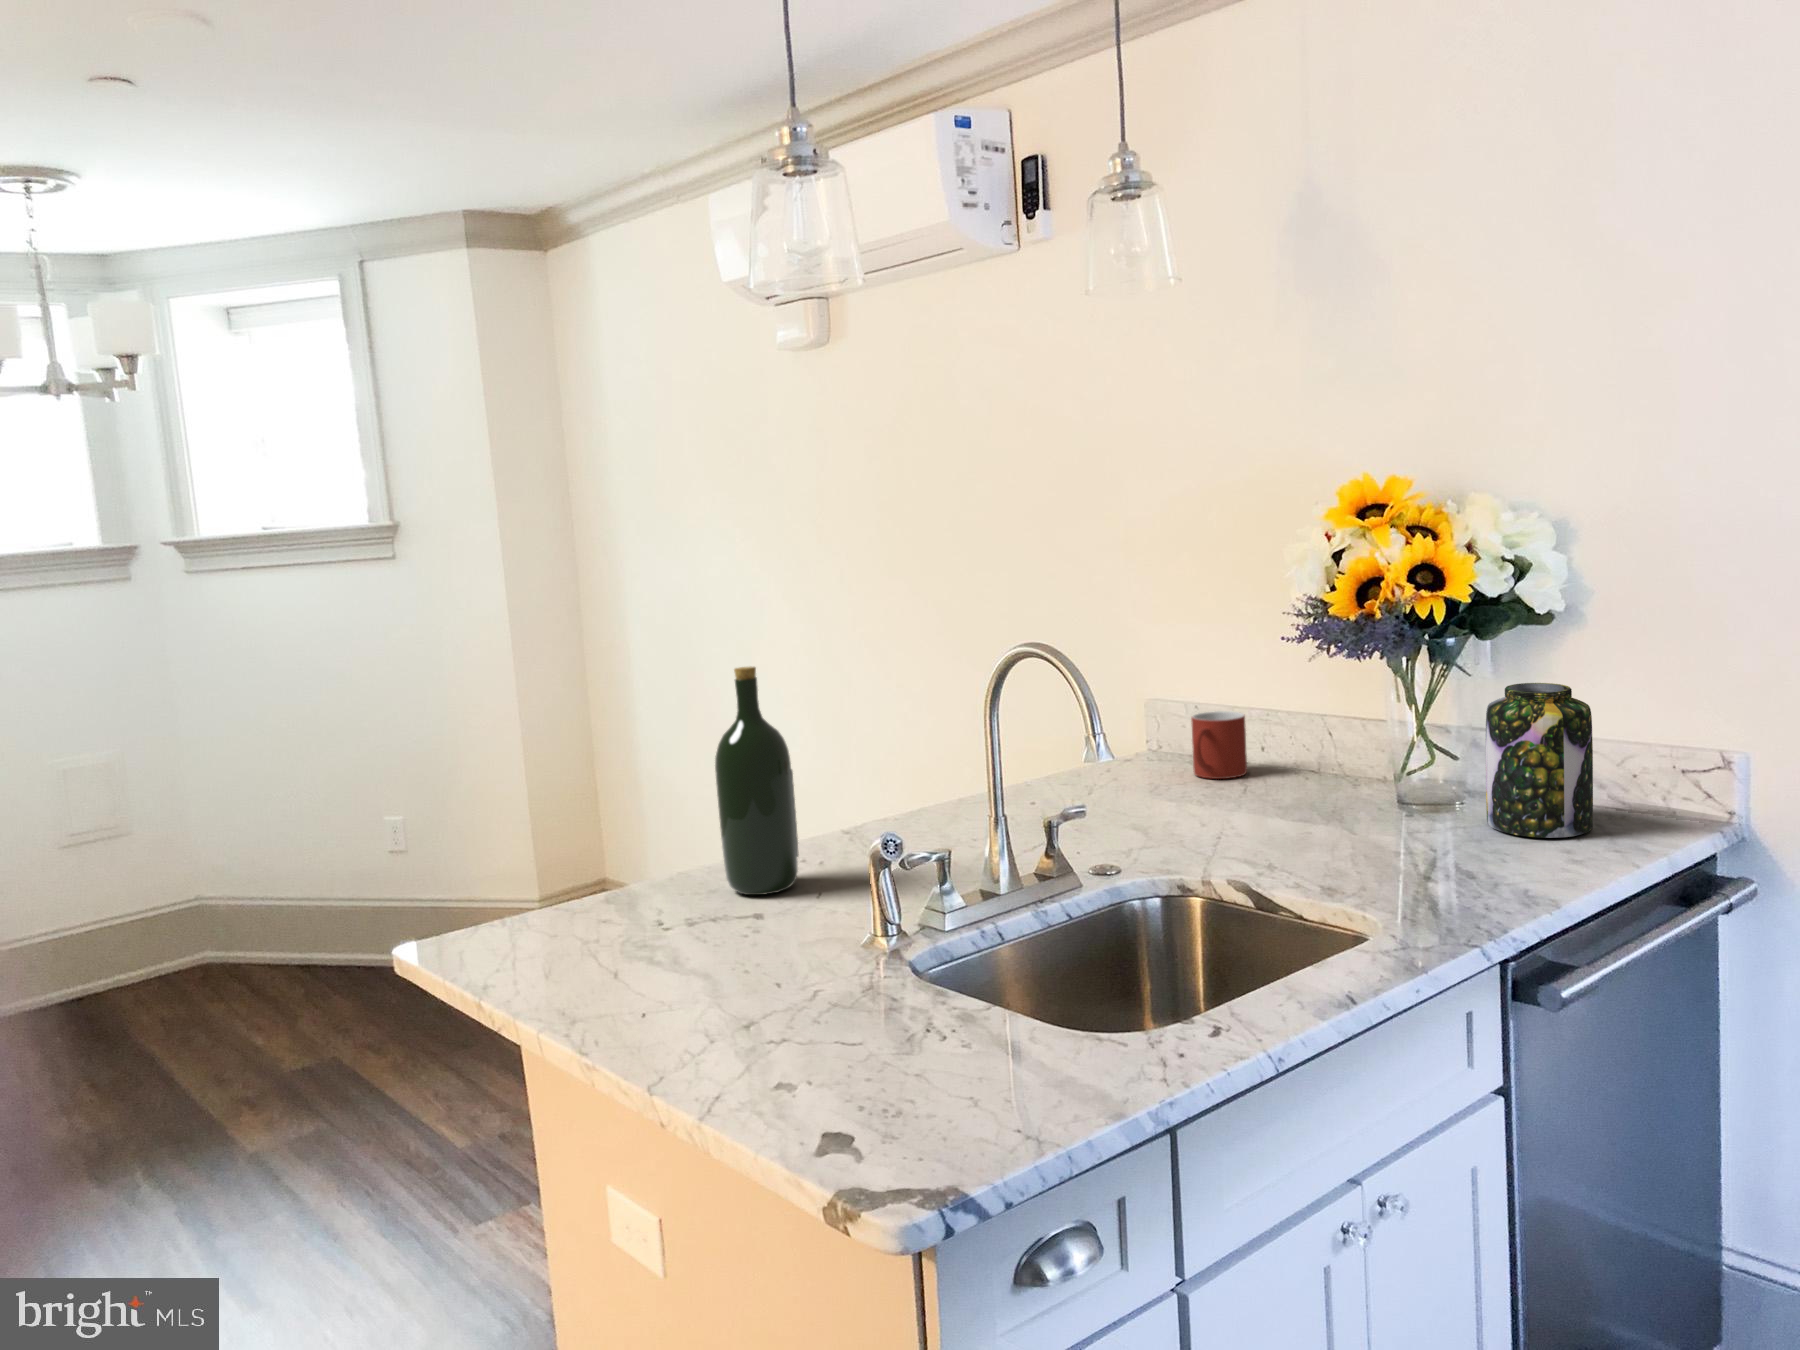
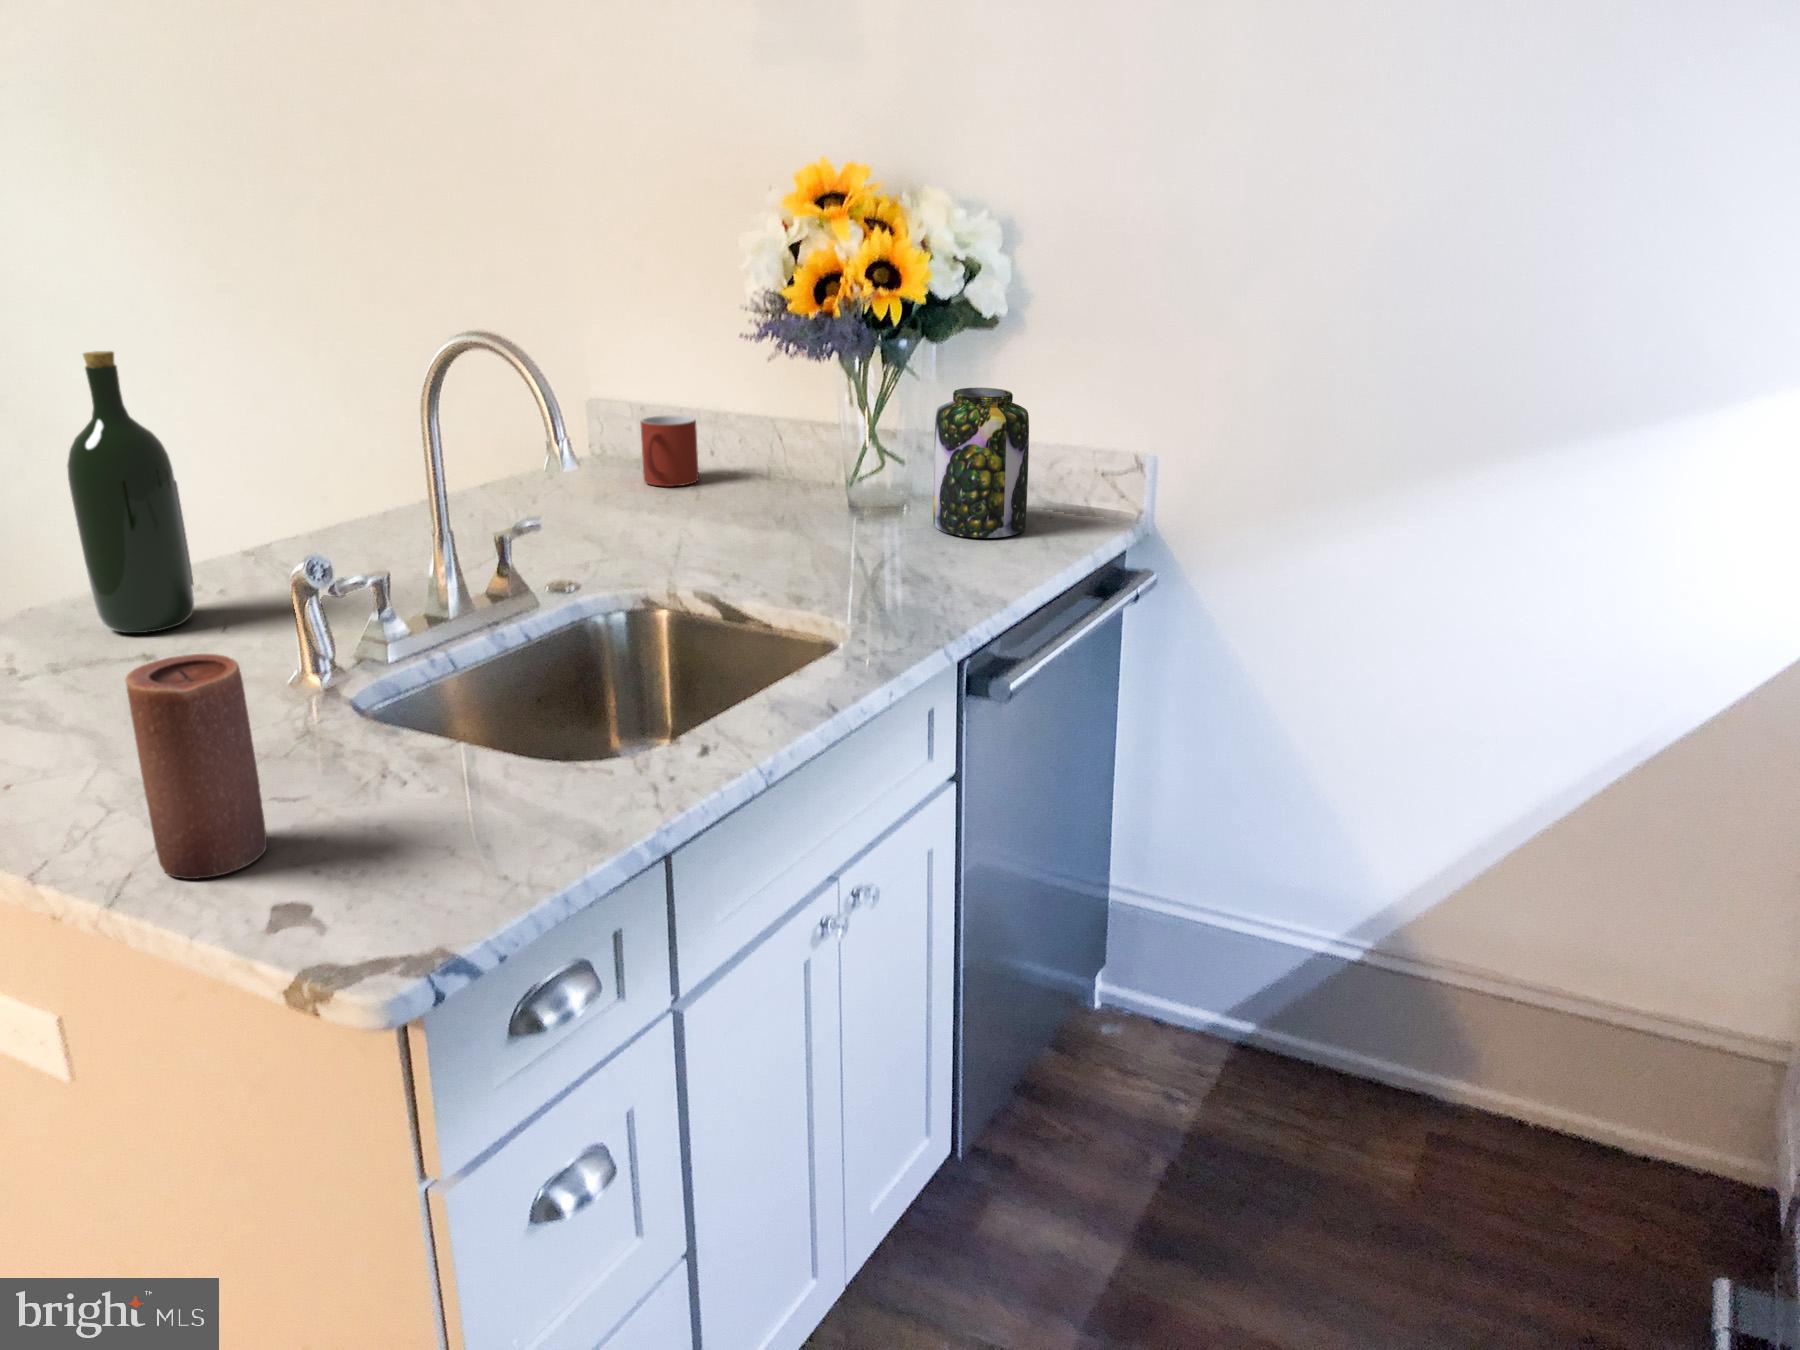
candle: none [734,912,828,1102] -> present [125,654,267,879]

